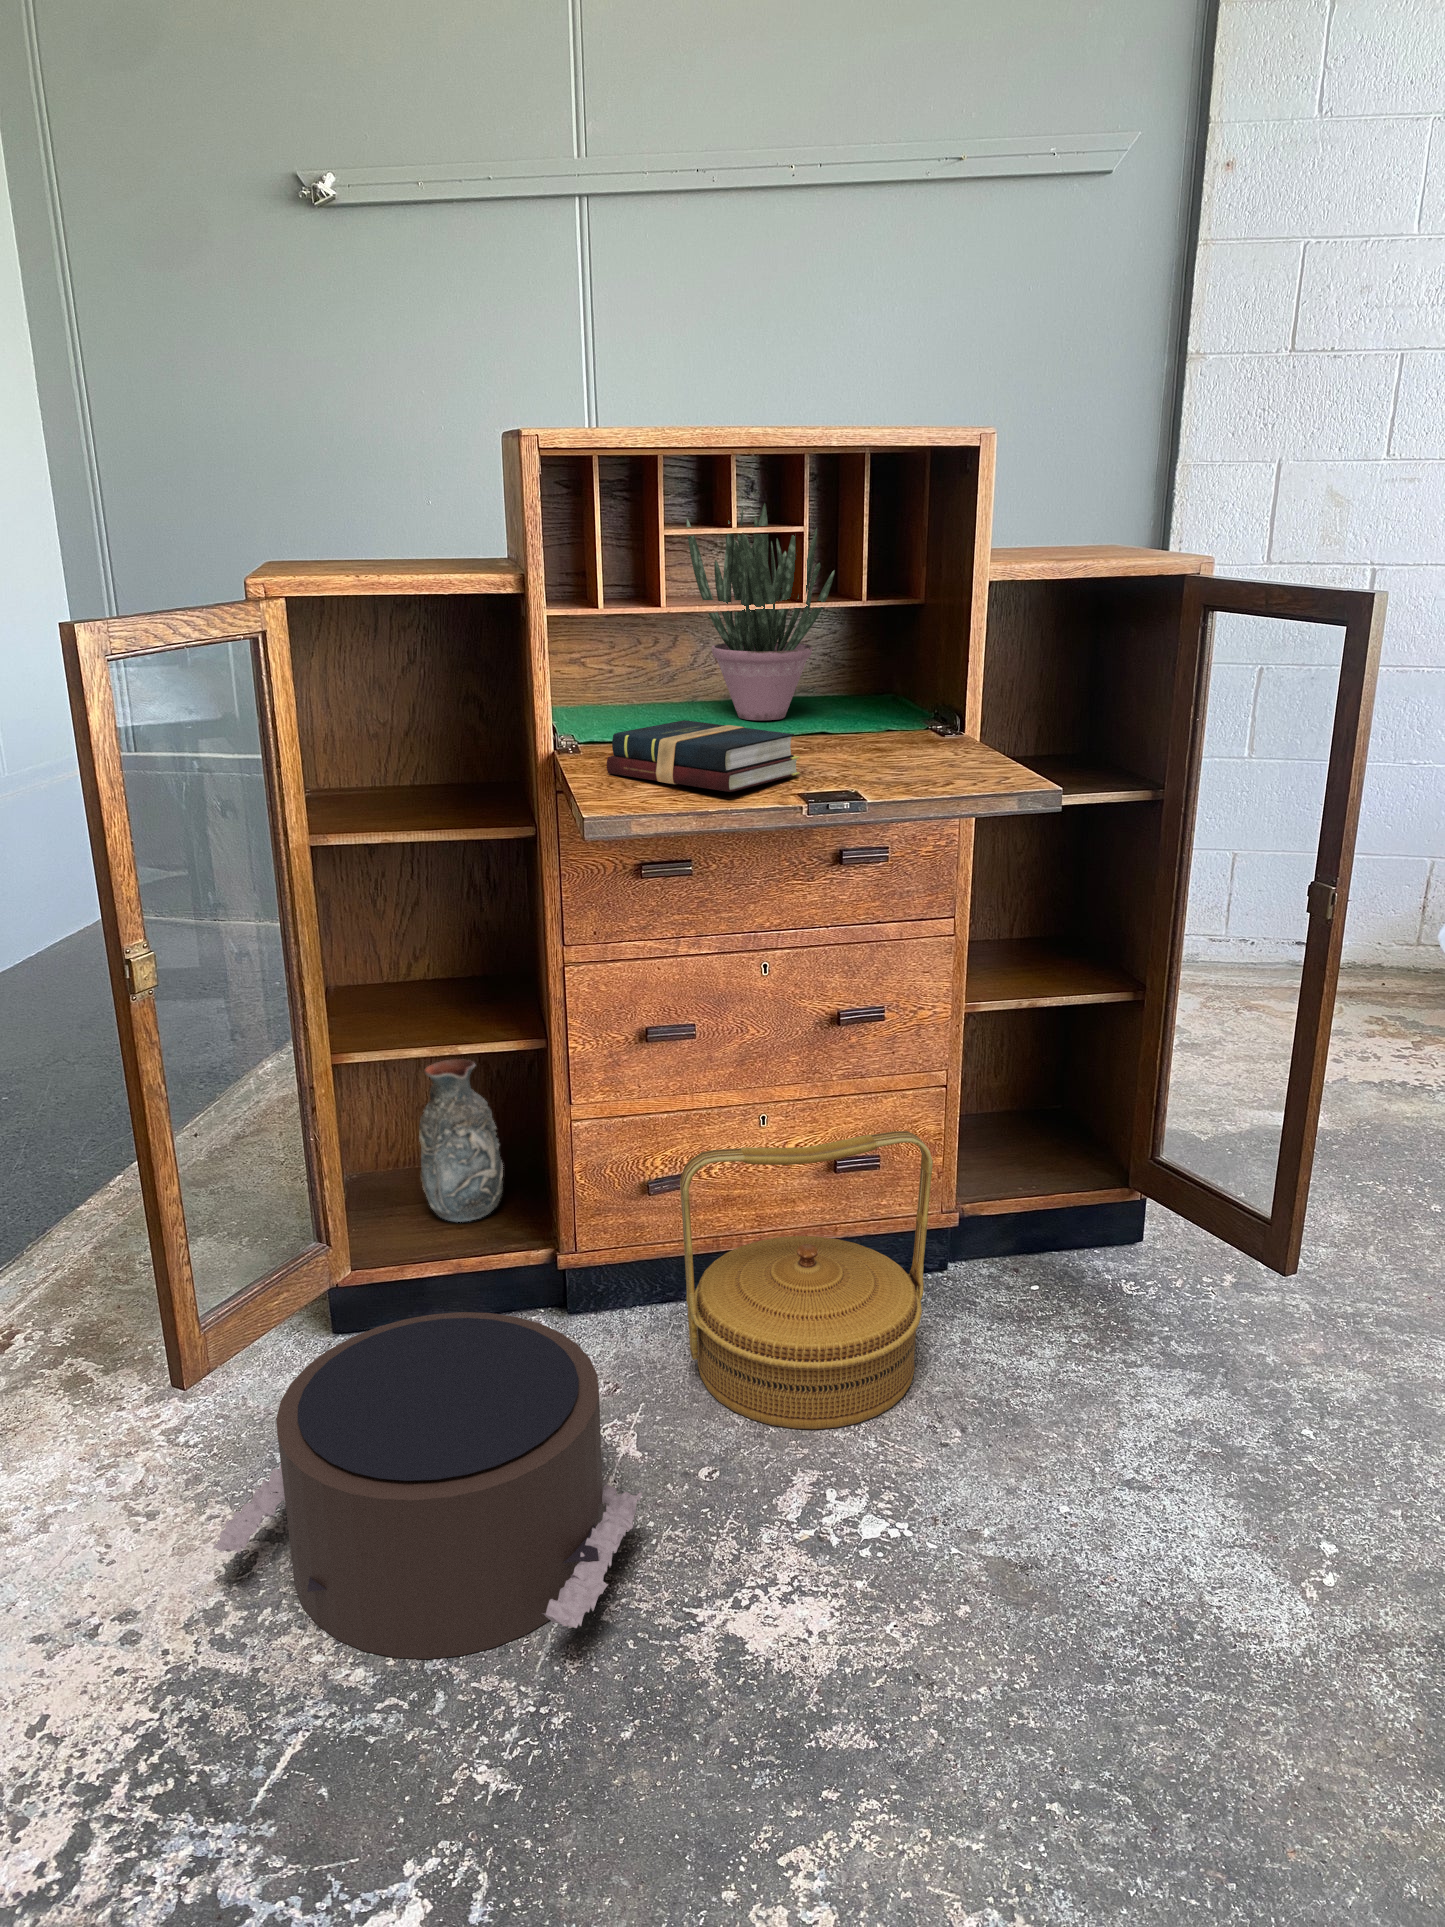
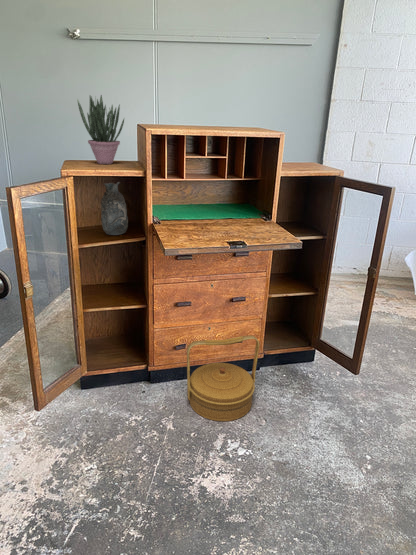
potted plant: present [686,504,834,720] -> present [77,95,124,164]
hardback book: present [607,720,800,792] -> none [169,214,226,239]
decorative vase: present [419,1059,503,1222] -> present [101,182,128,235]
pouf: present [213,1312,642,1659] -> none [49,389,176,495]

